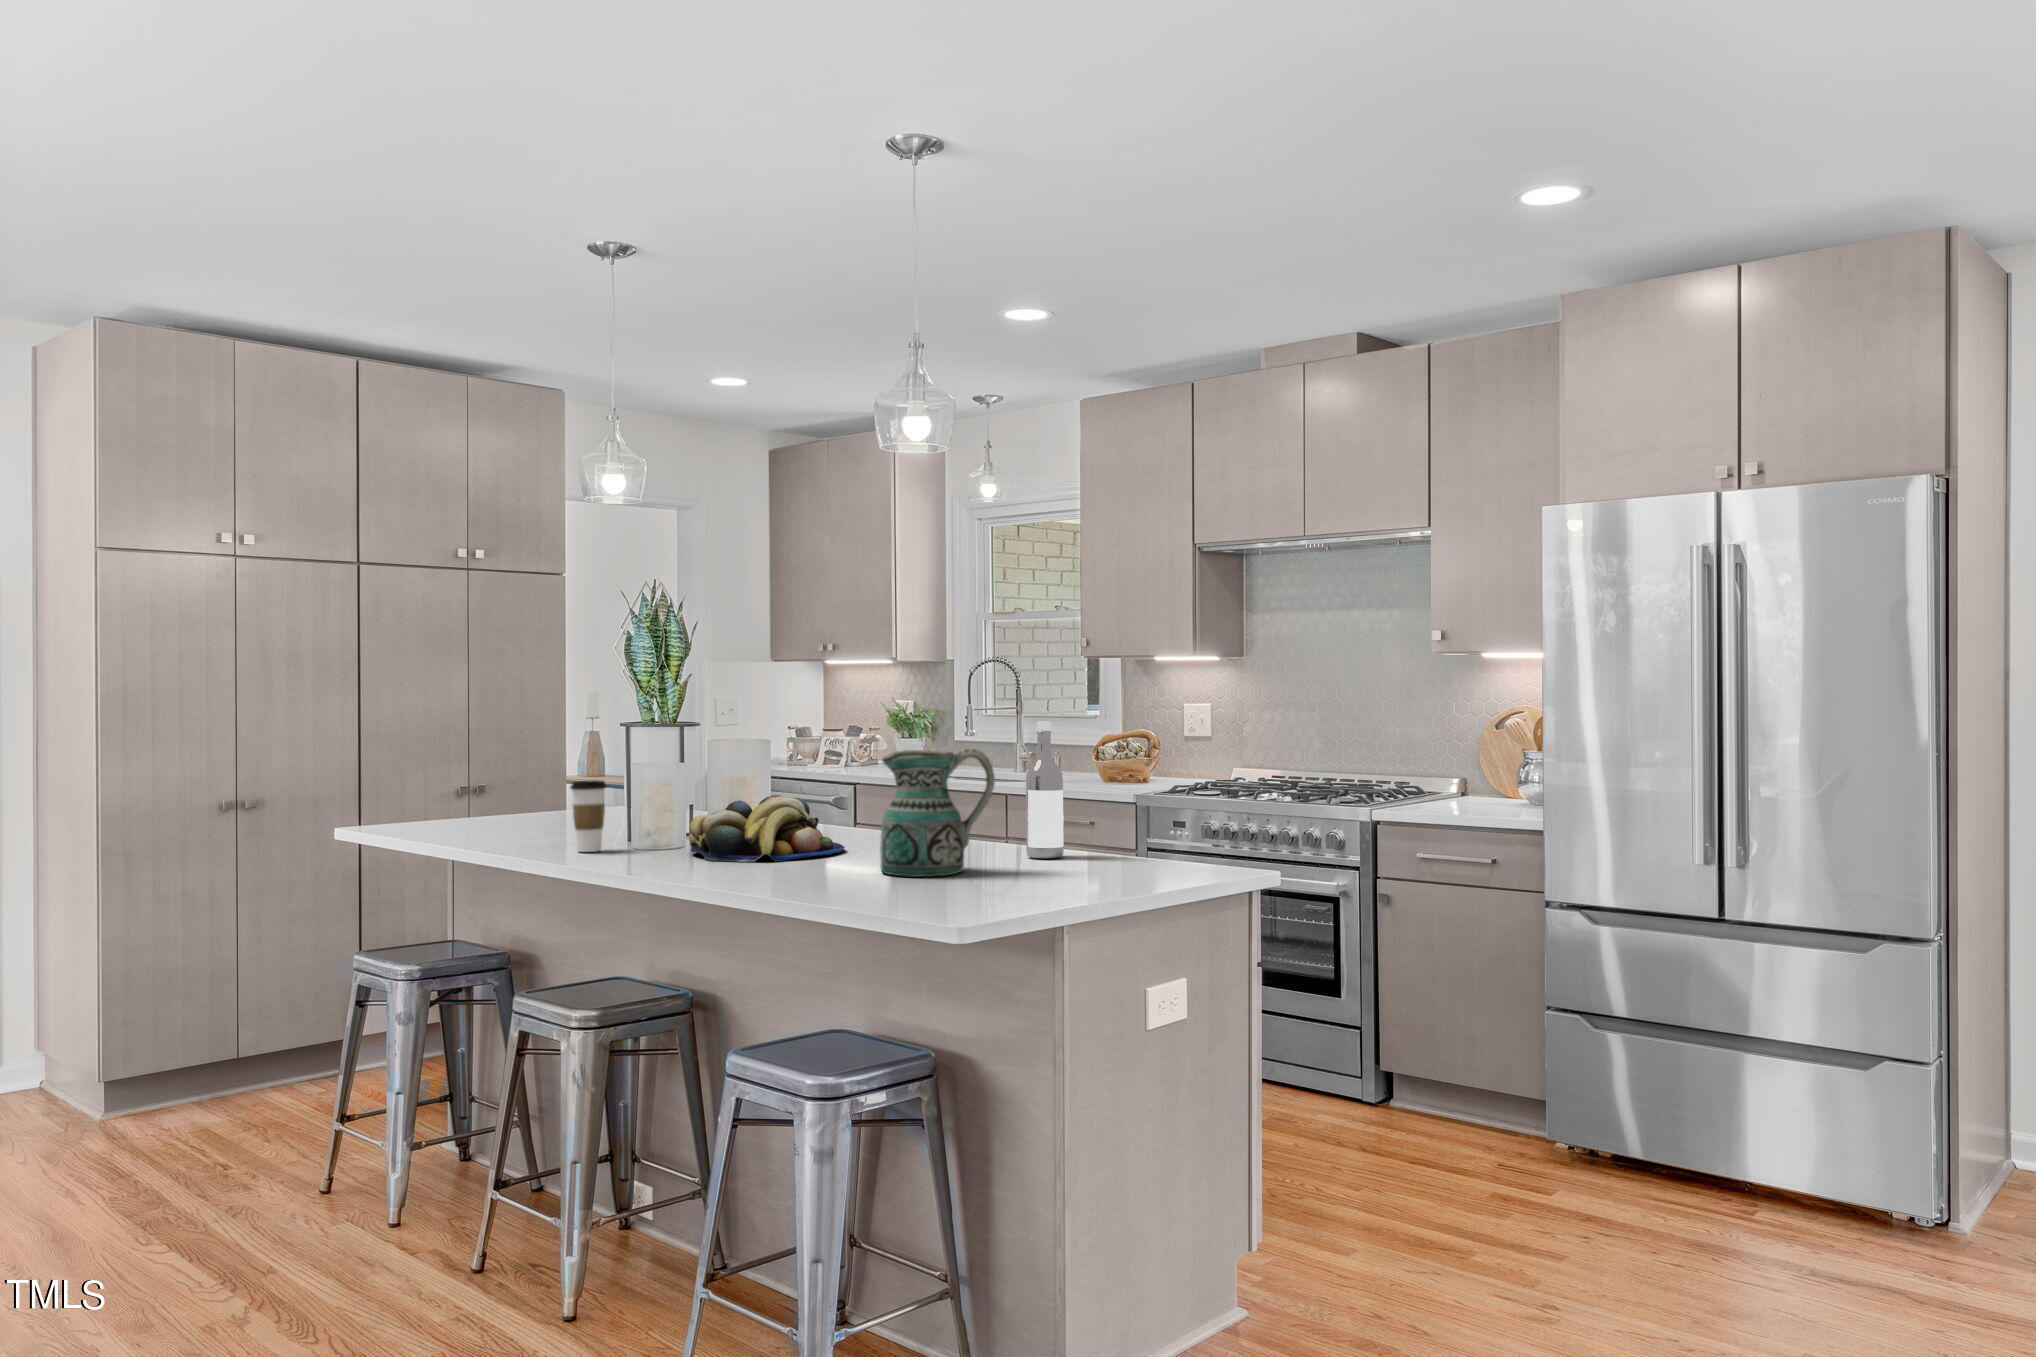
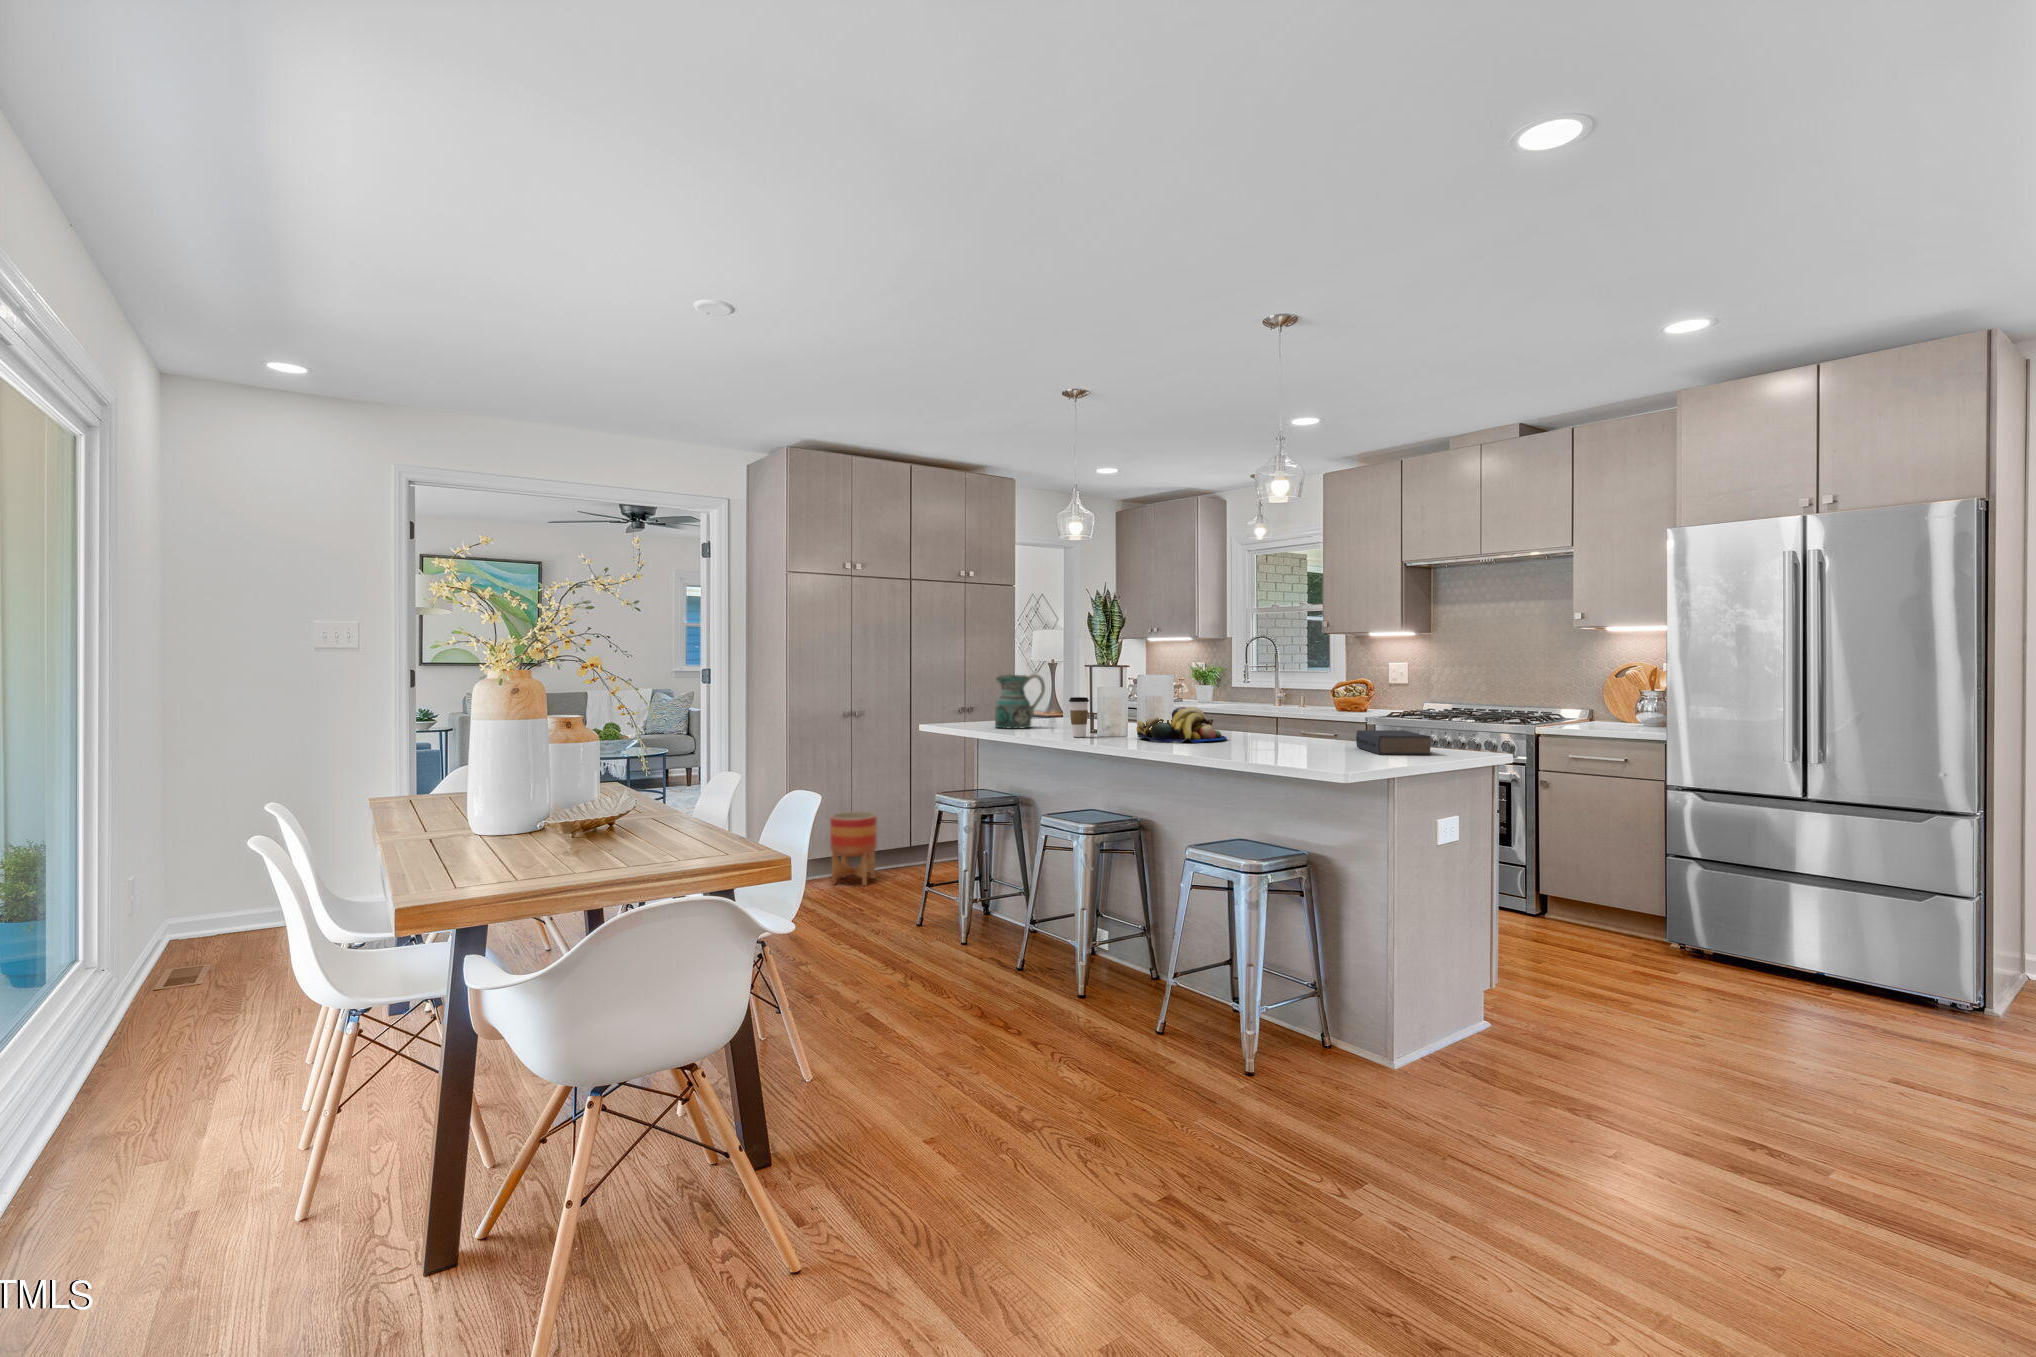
wine bottle: present [1026,721,1064,859] -> none [1342,664,1365,745]
ceramic pitcher: present [880,749,995,877] -> present [995,674,1045,729]
book: none [1041,834,1145,881] -> present [1356,730,1431,755]
planter: none [188,981,282,1121] -> present [830,811,877,886]

